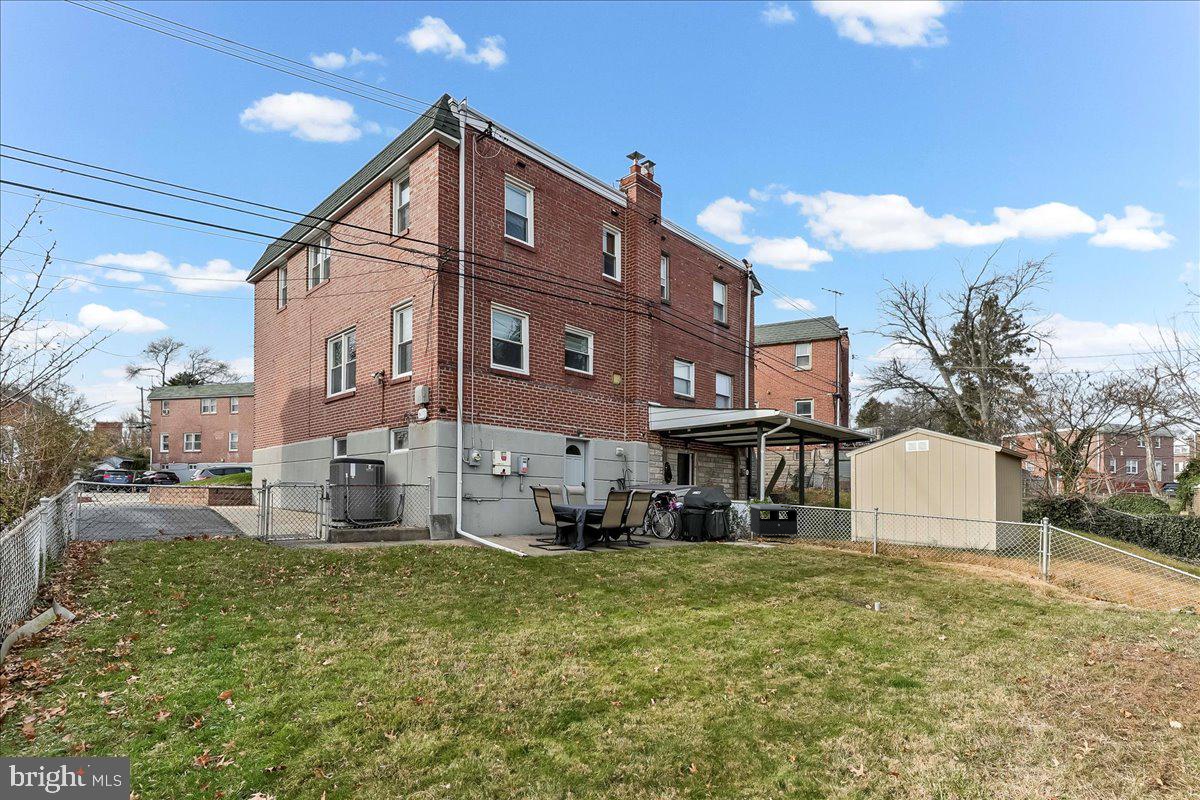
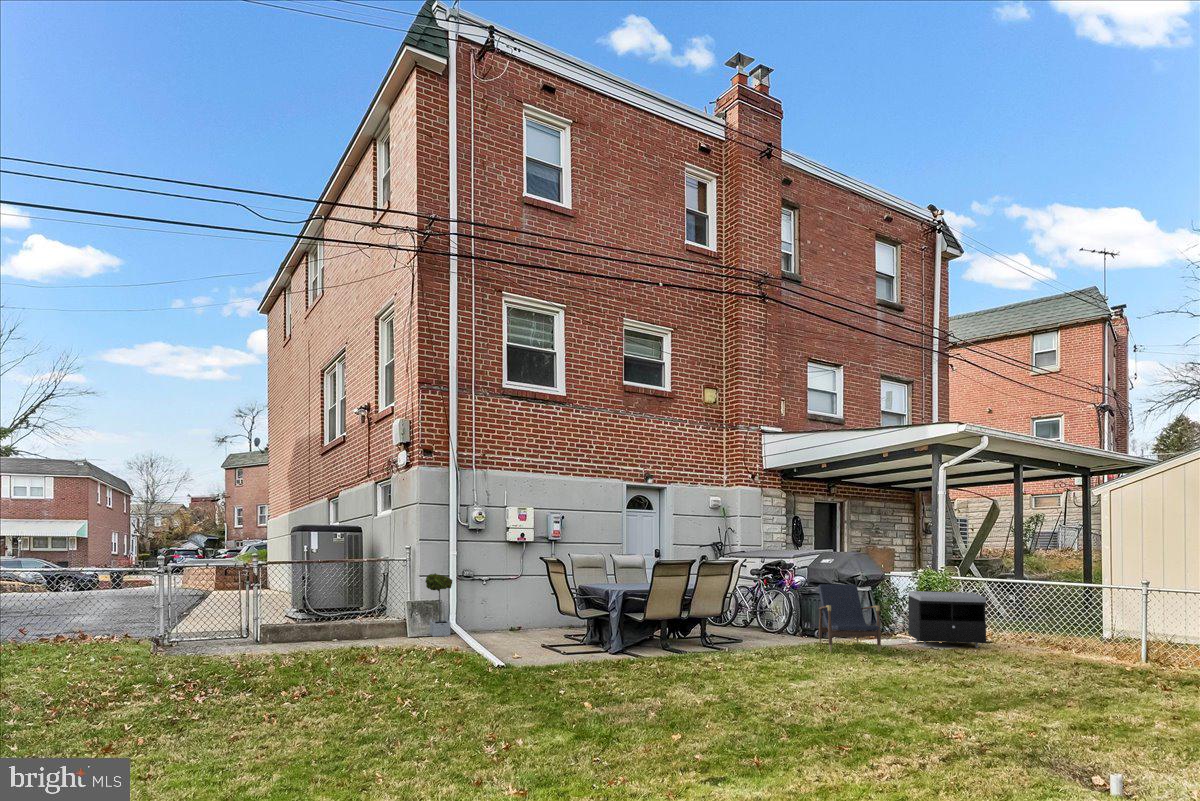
potted tree: none [443,494,461,537] -> present [425,573,452,637]
lounge chair: none [699,500,739,541] -> present [818,584,881,652]

